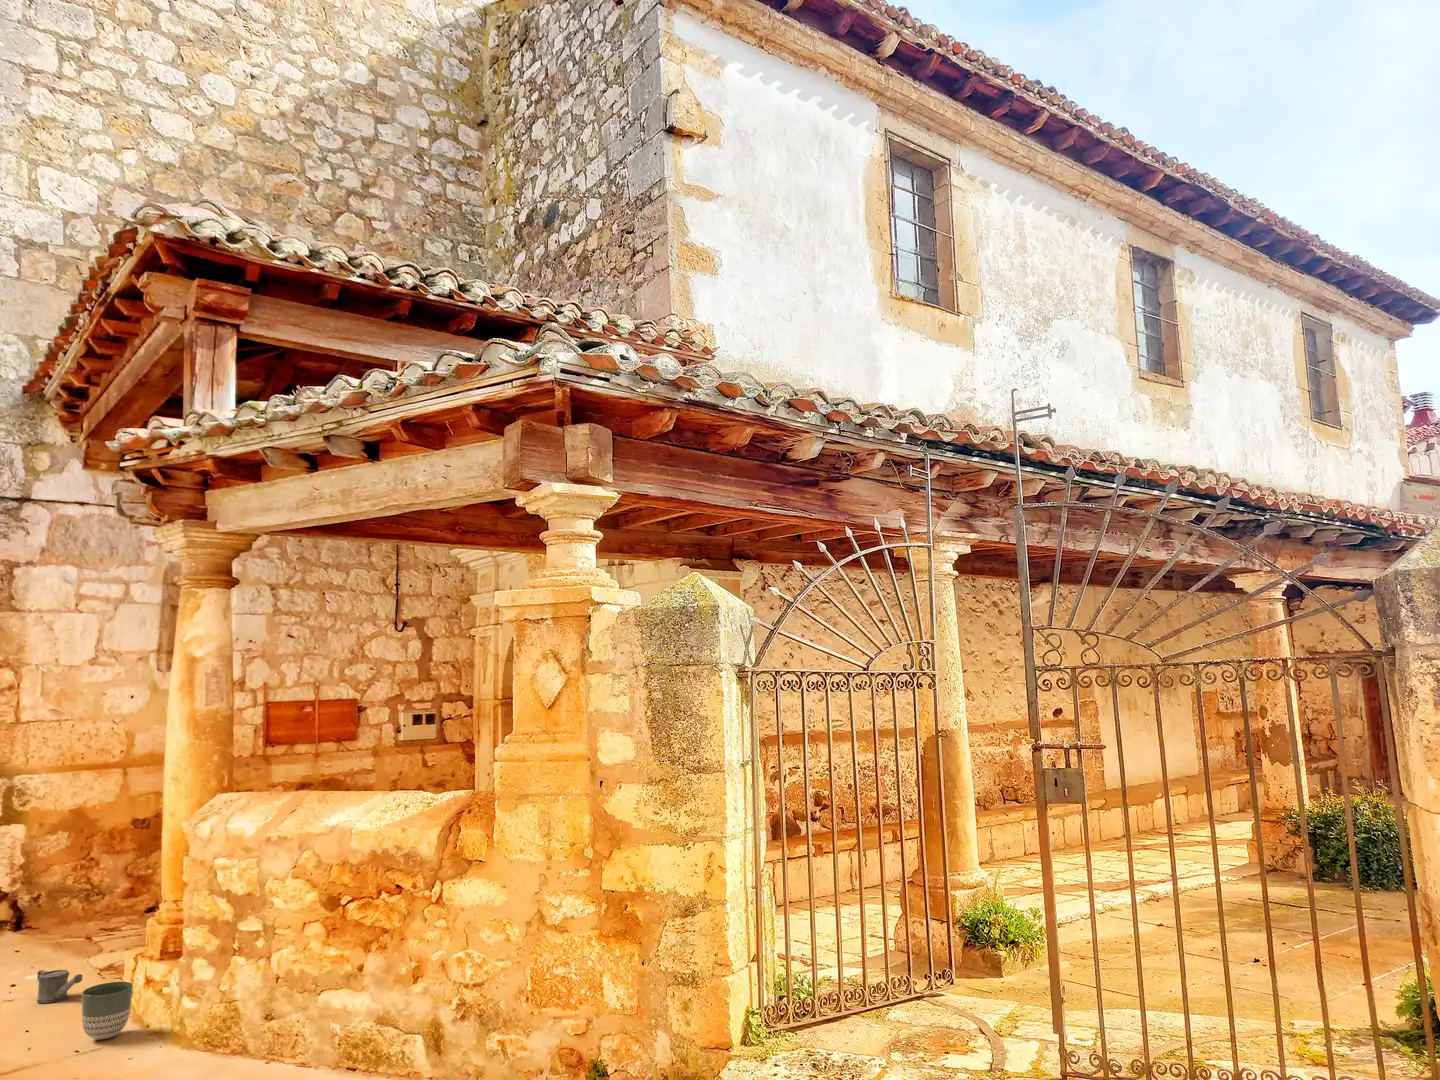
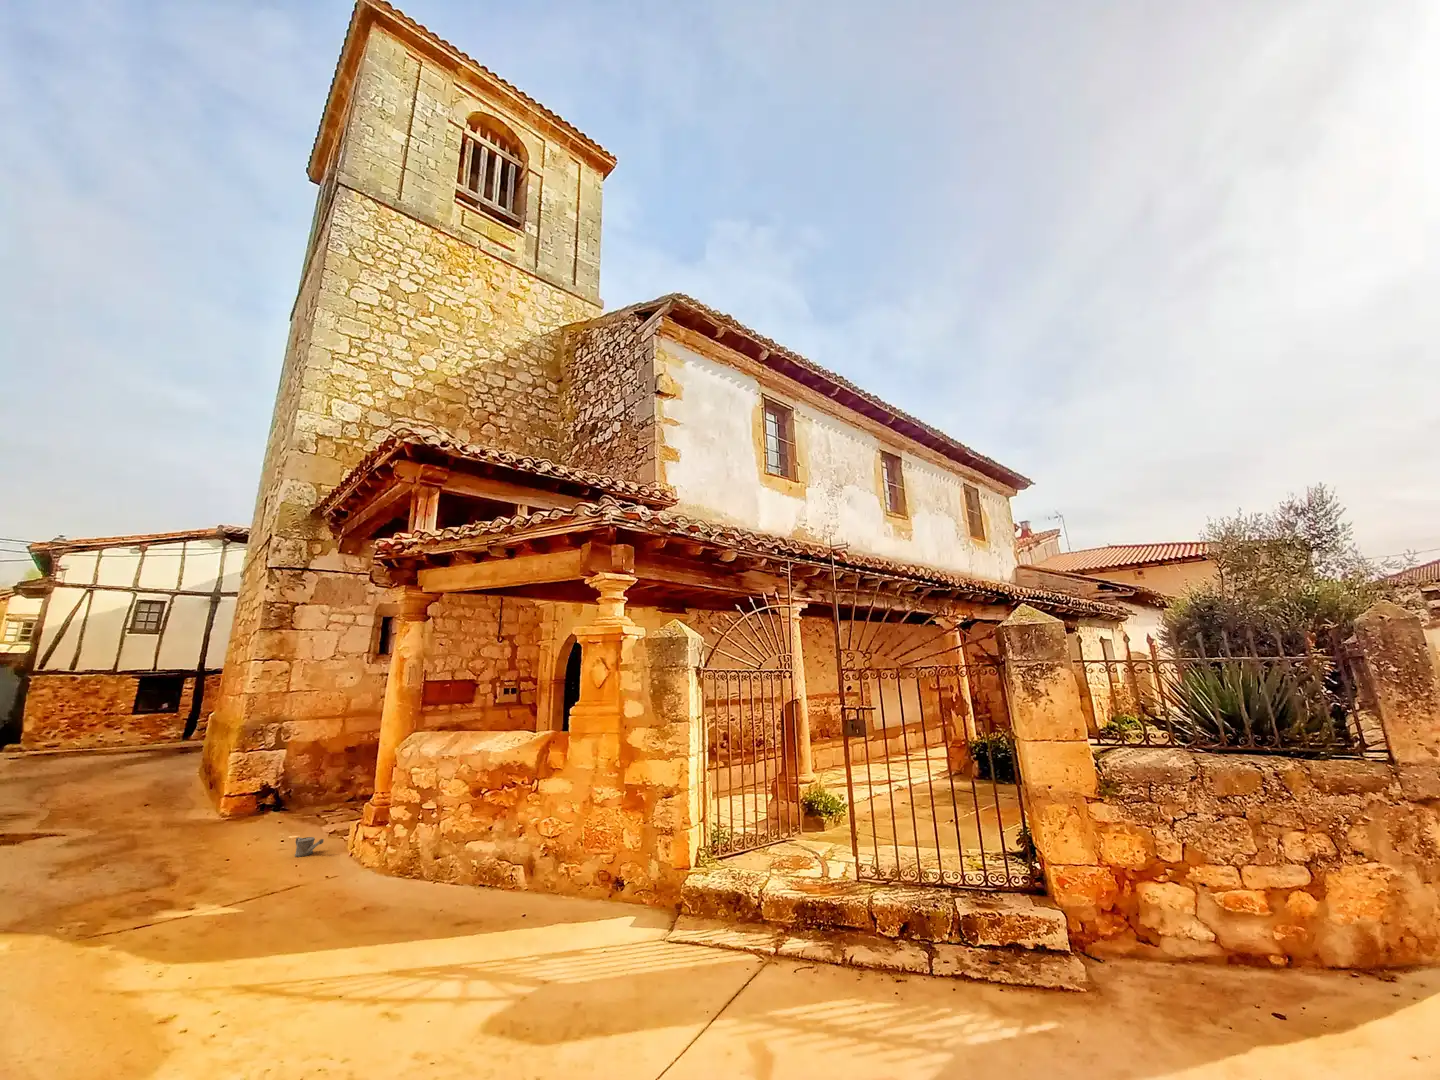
planter: present [82,982,133,1040] -> none [327,842,358,875]

